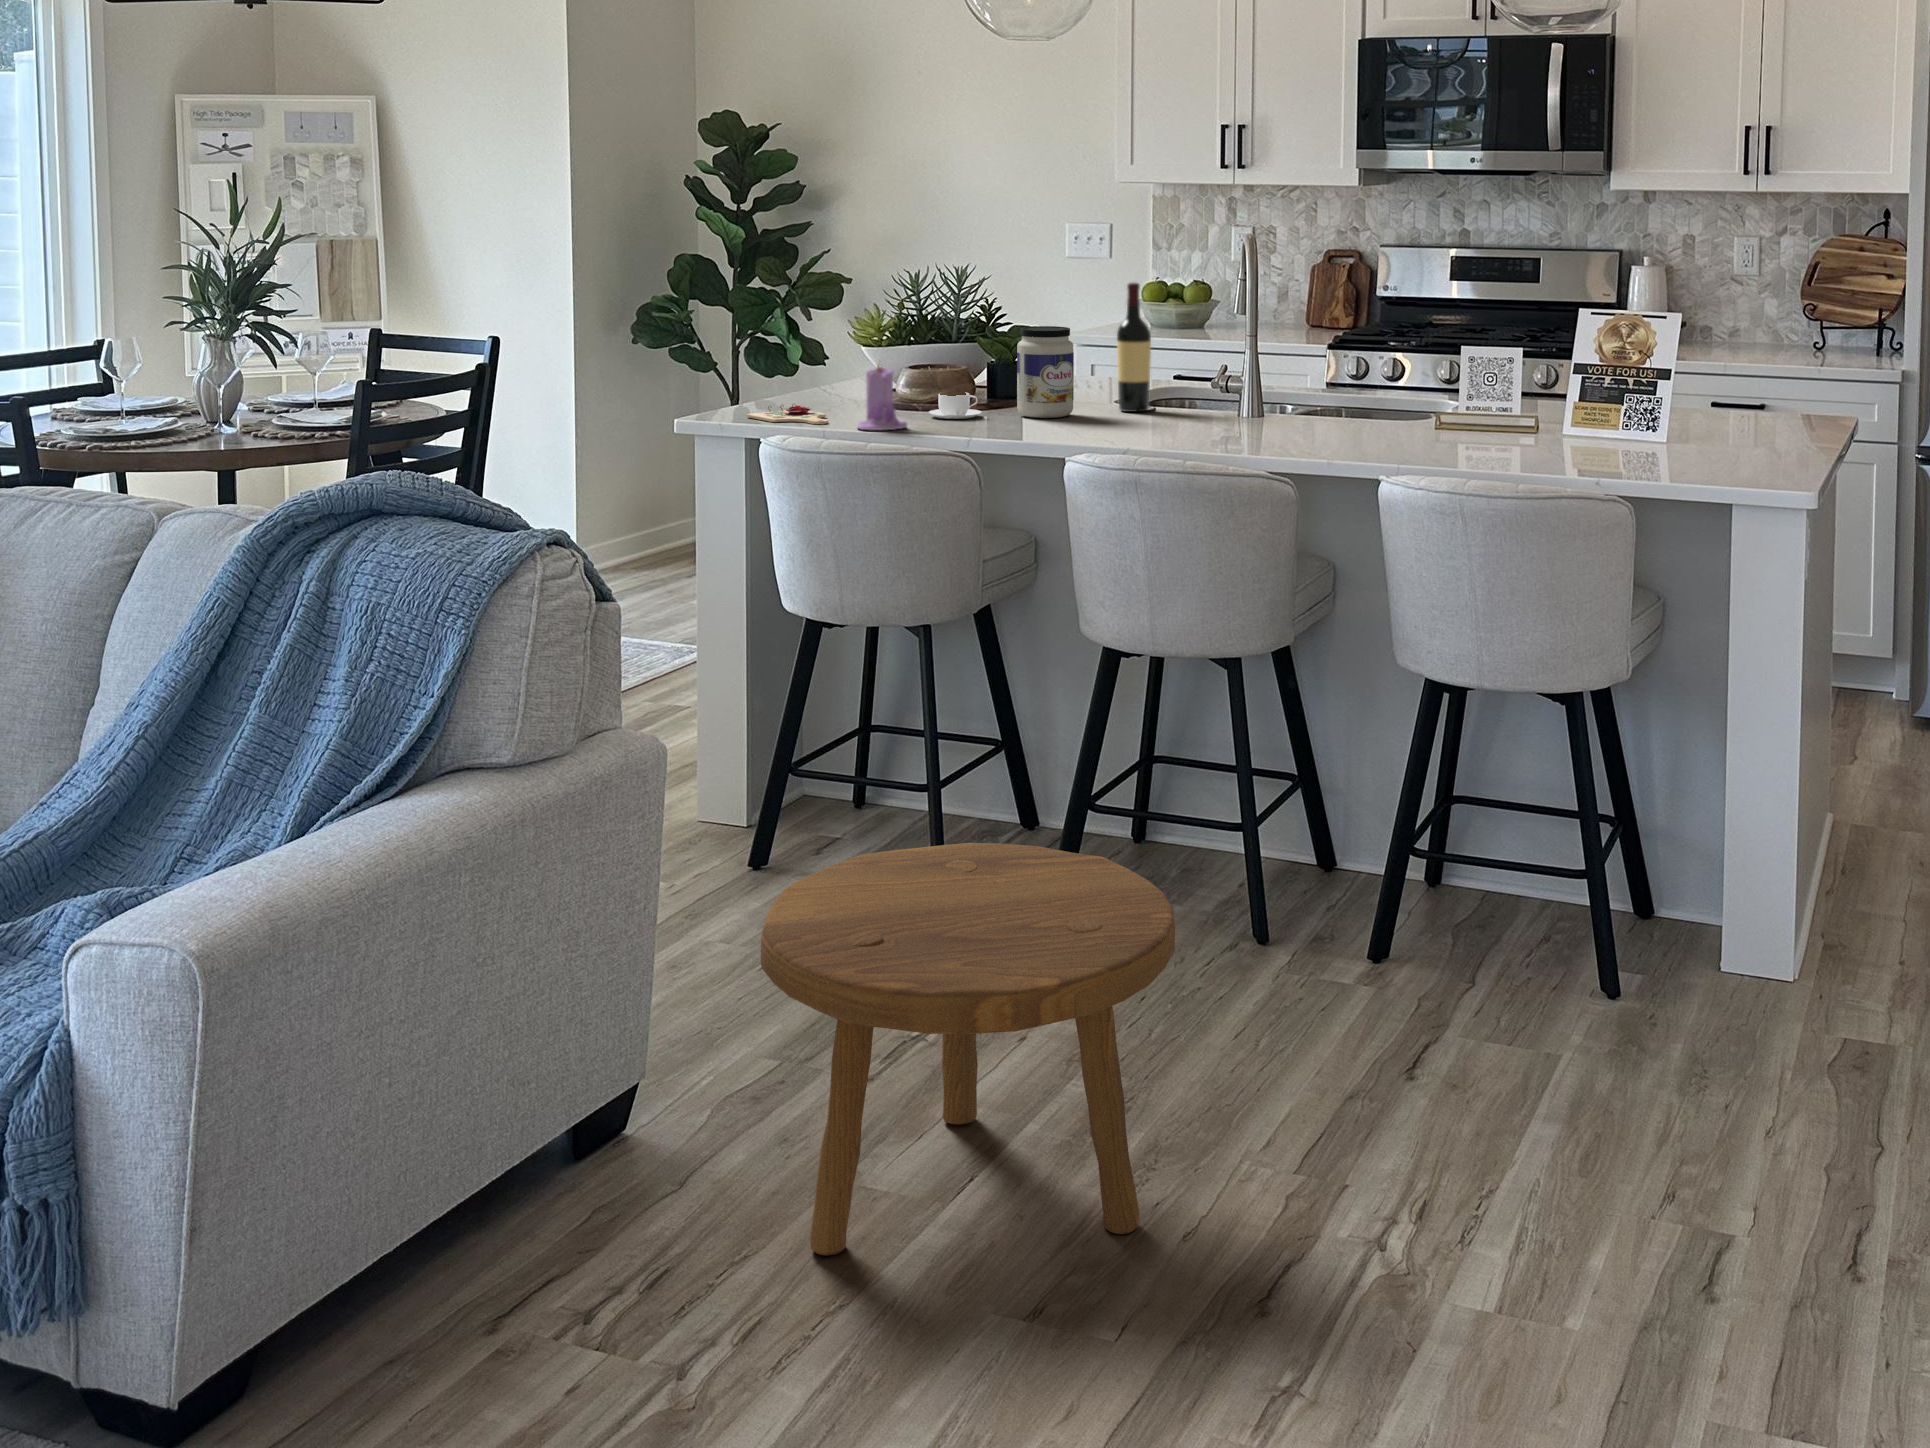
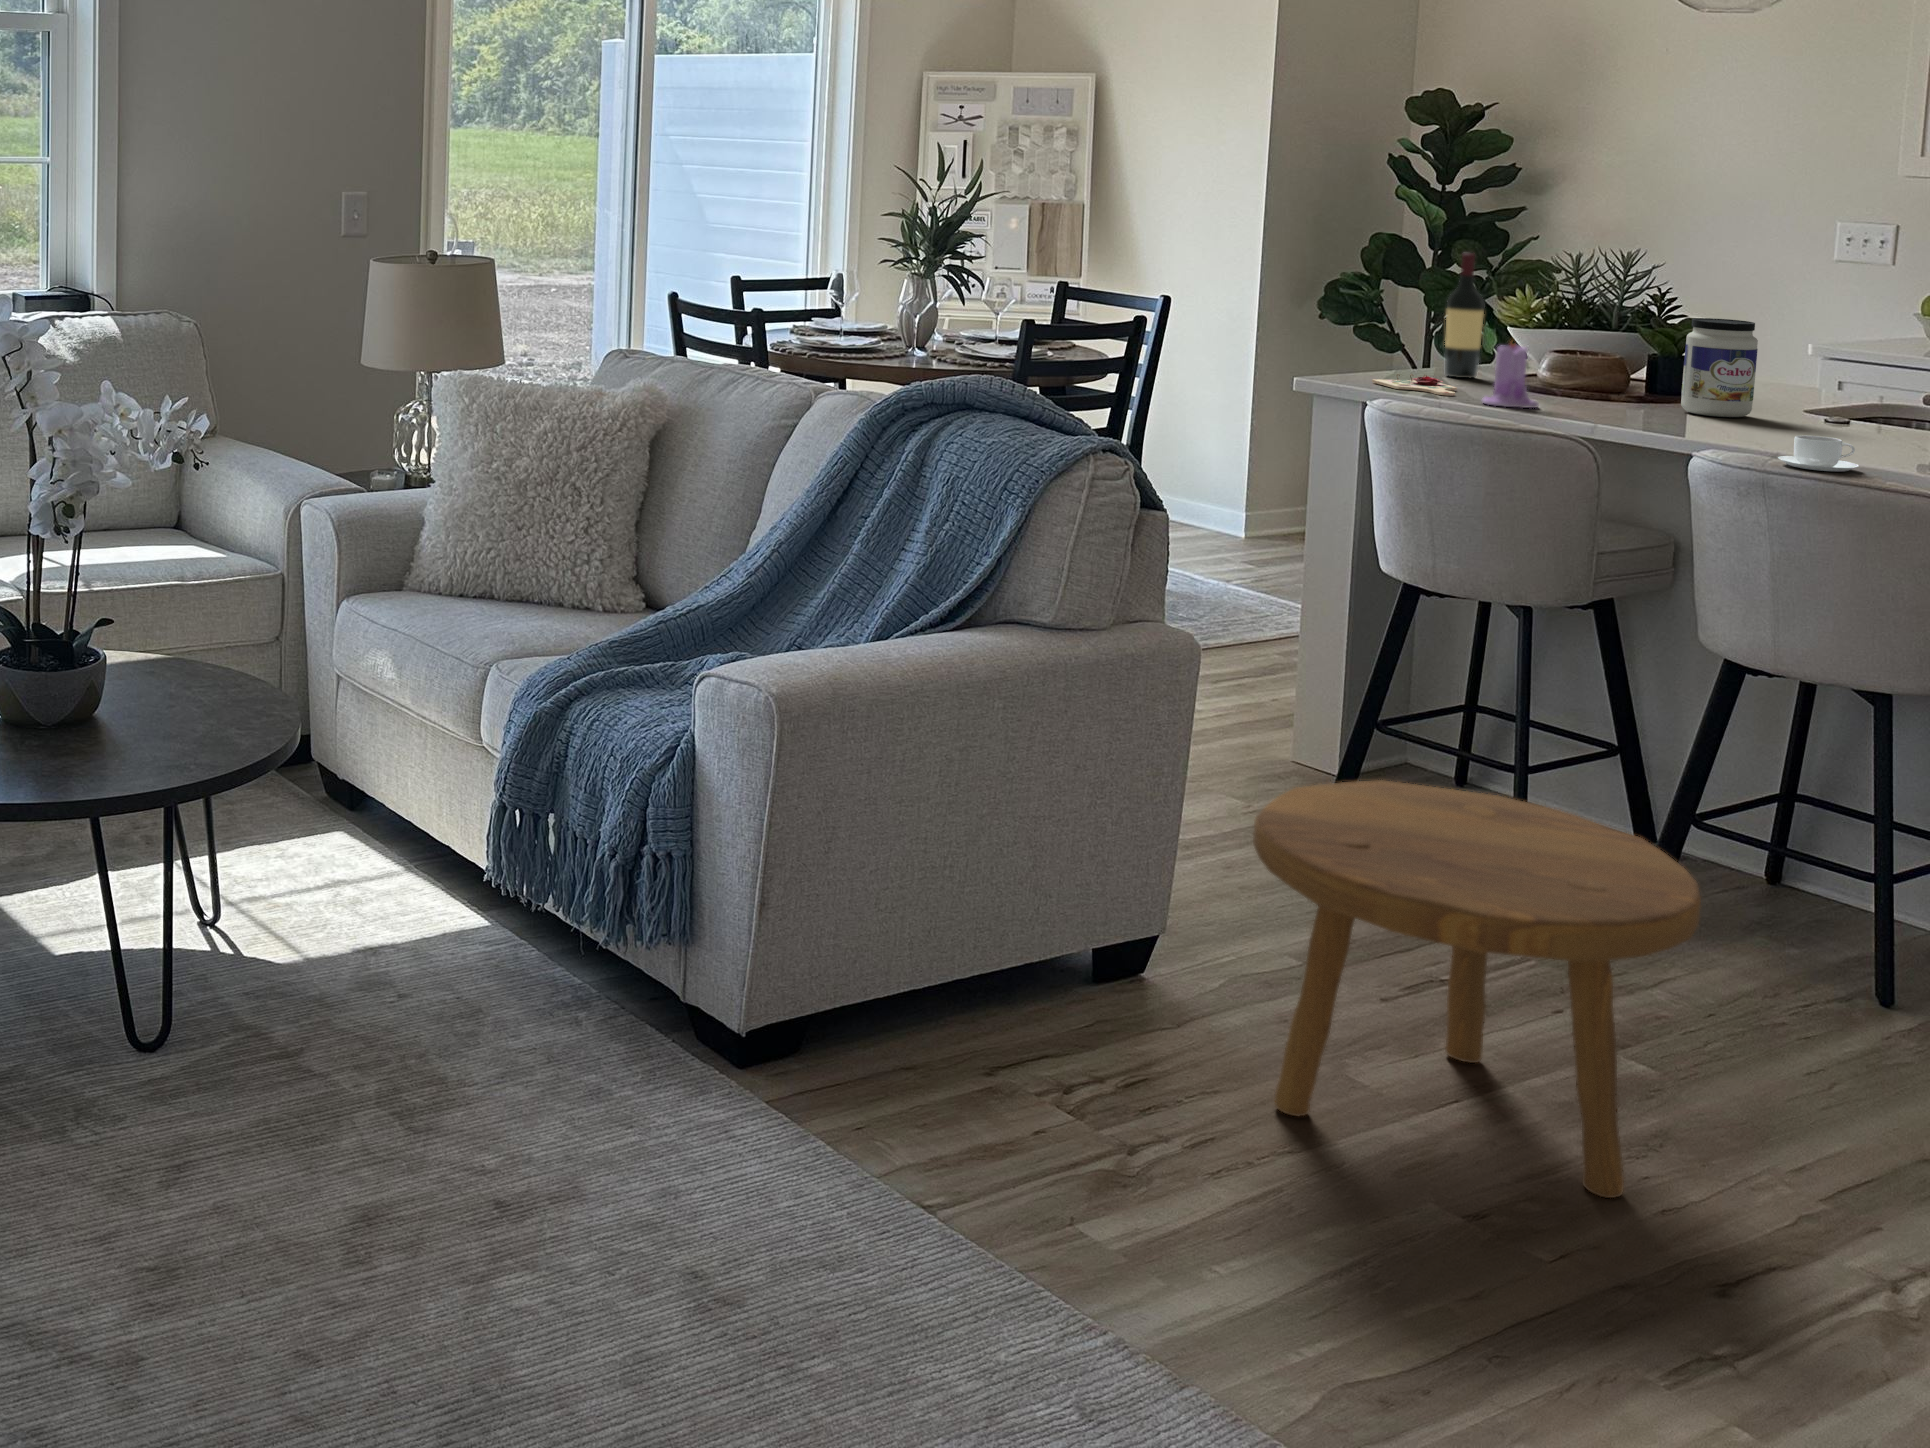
wine bottle: present [1117,283,1151,412] -> present [1445,253,1484,378]
coffee cup: present [929,393,981,419] -> present [1778,436,1859,472]

